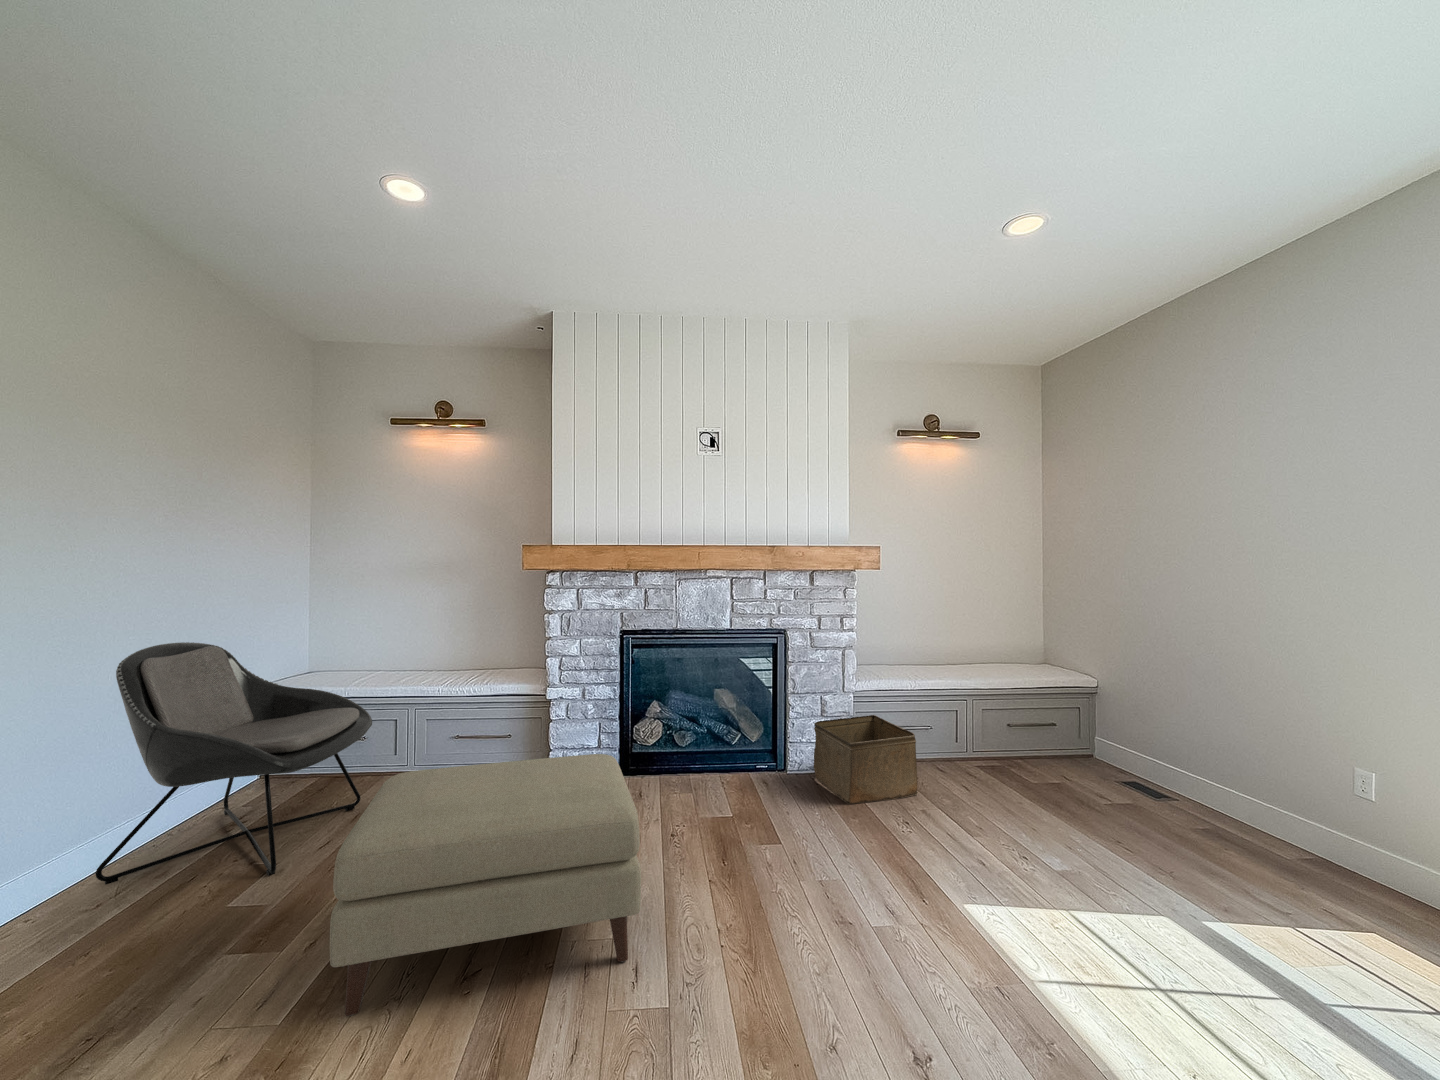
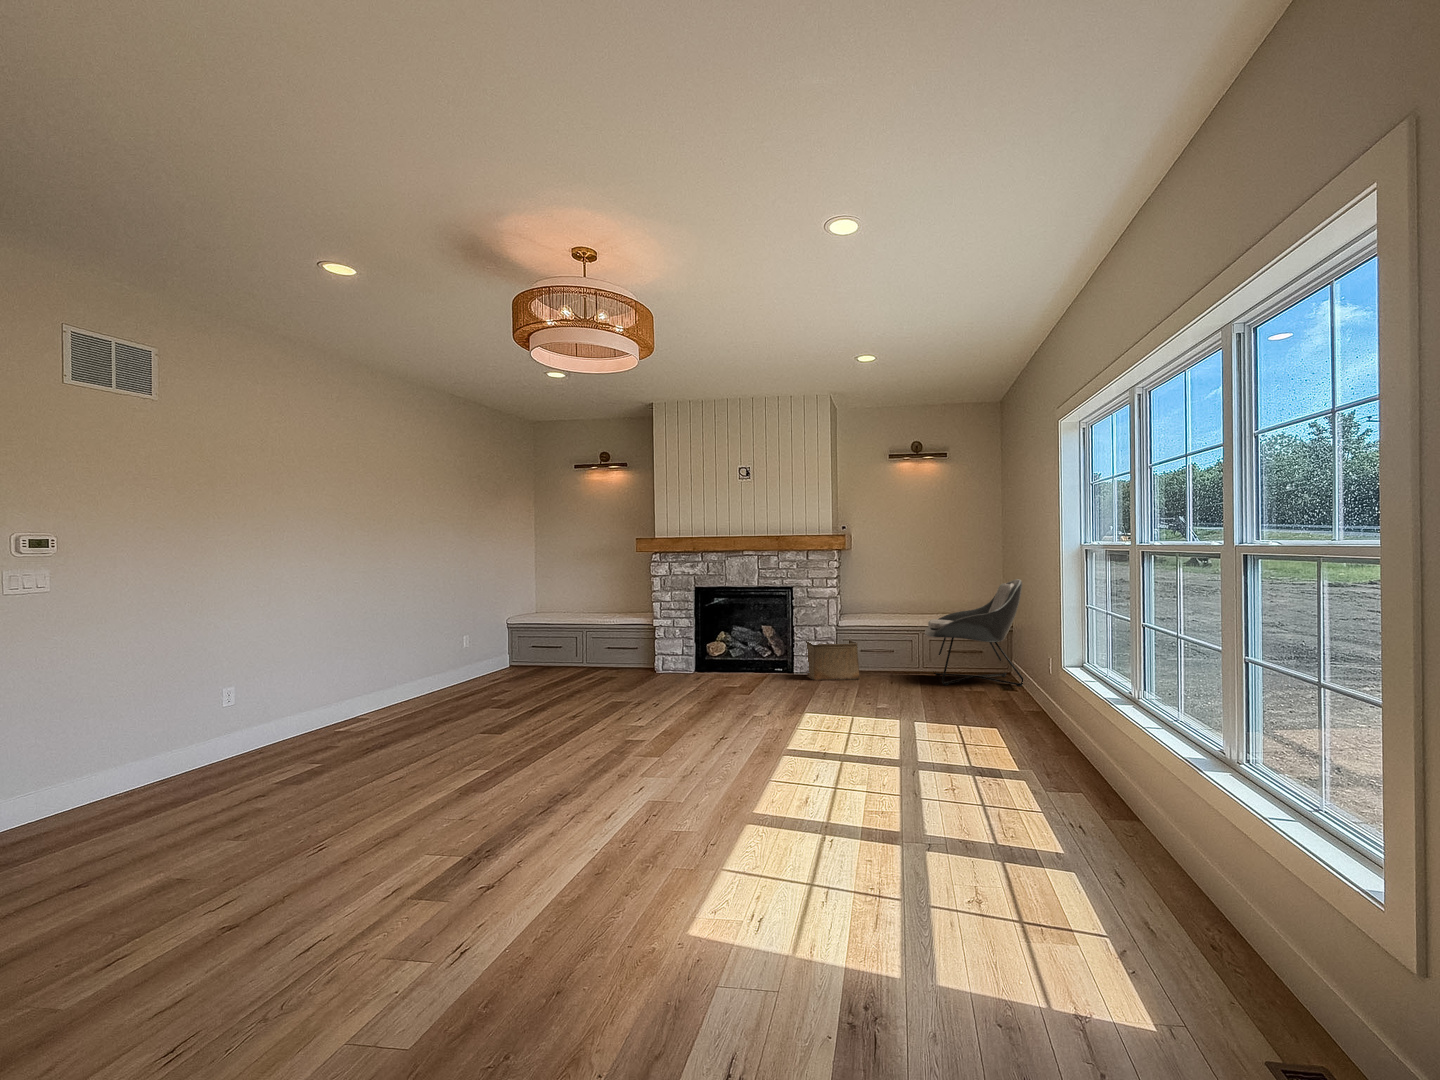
lounge chair: present [95,642,372,884] -> present [925,579,1023,687]
ottoman: present [330,754,641,1016] -> none [562,630,676,698]

